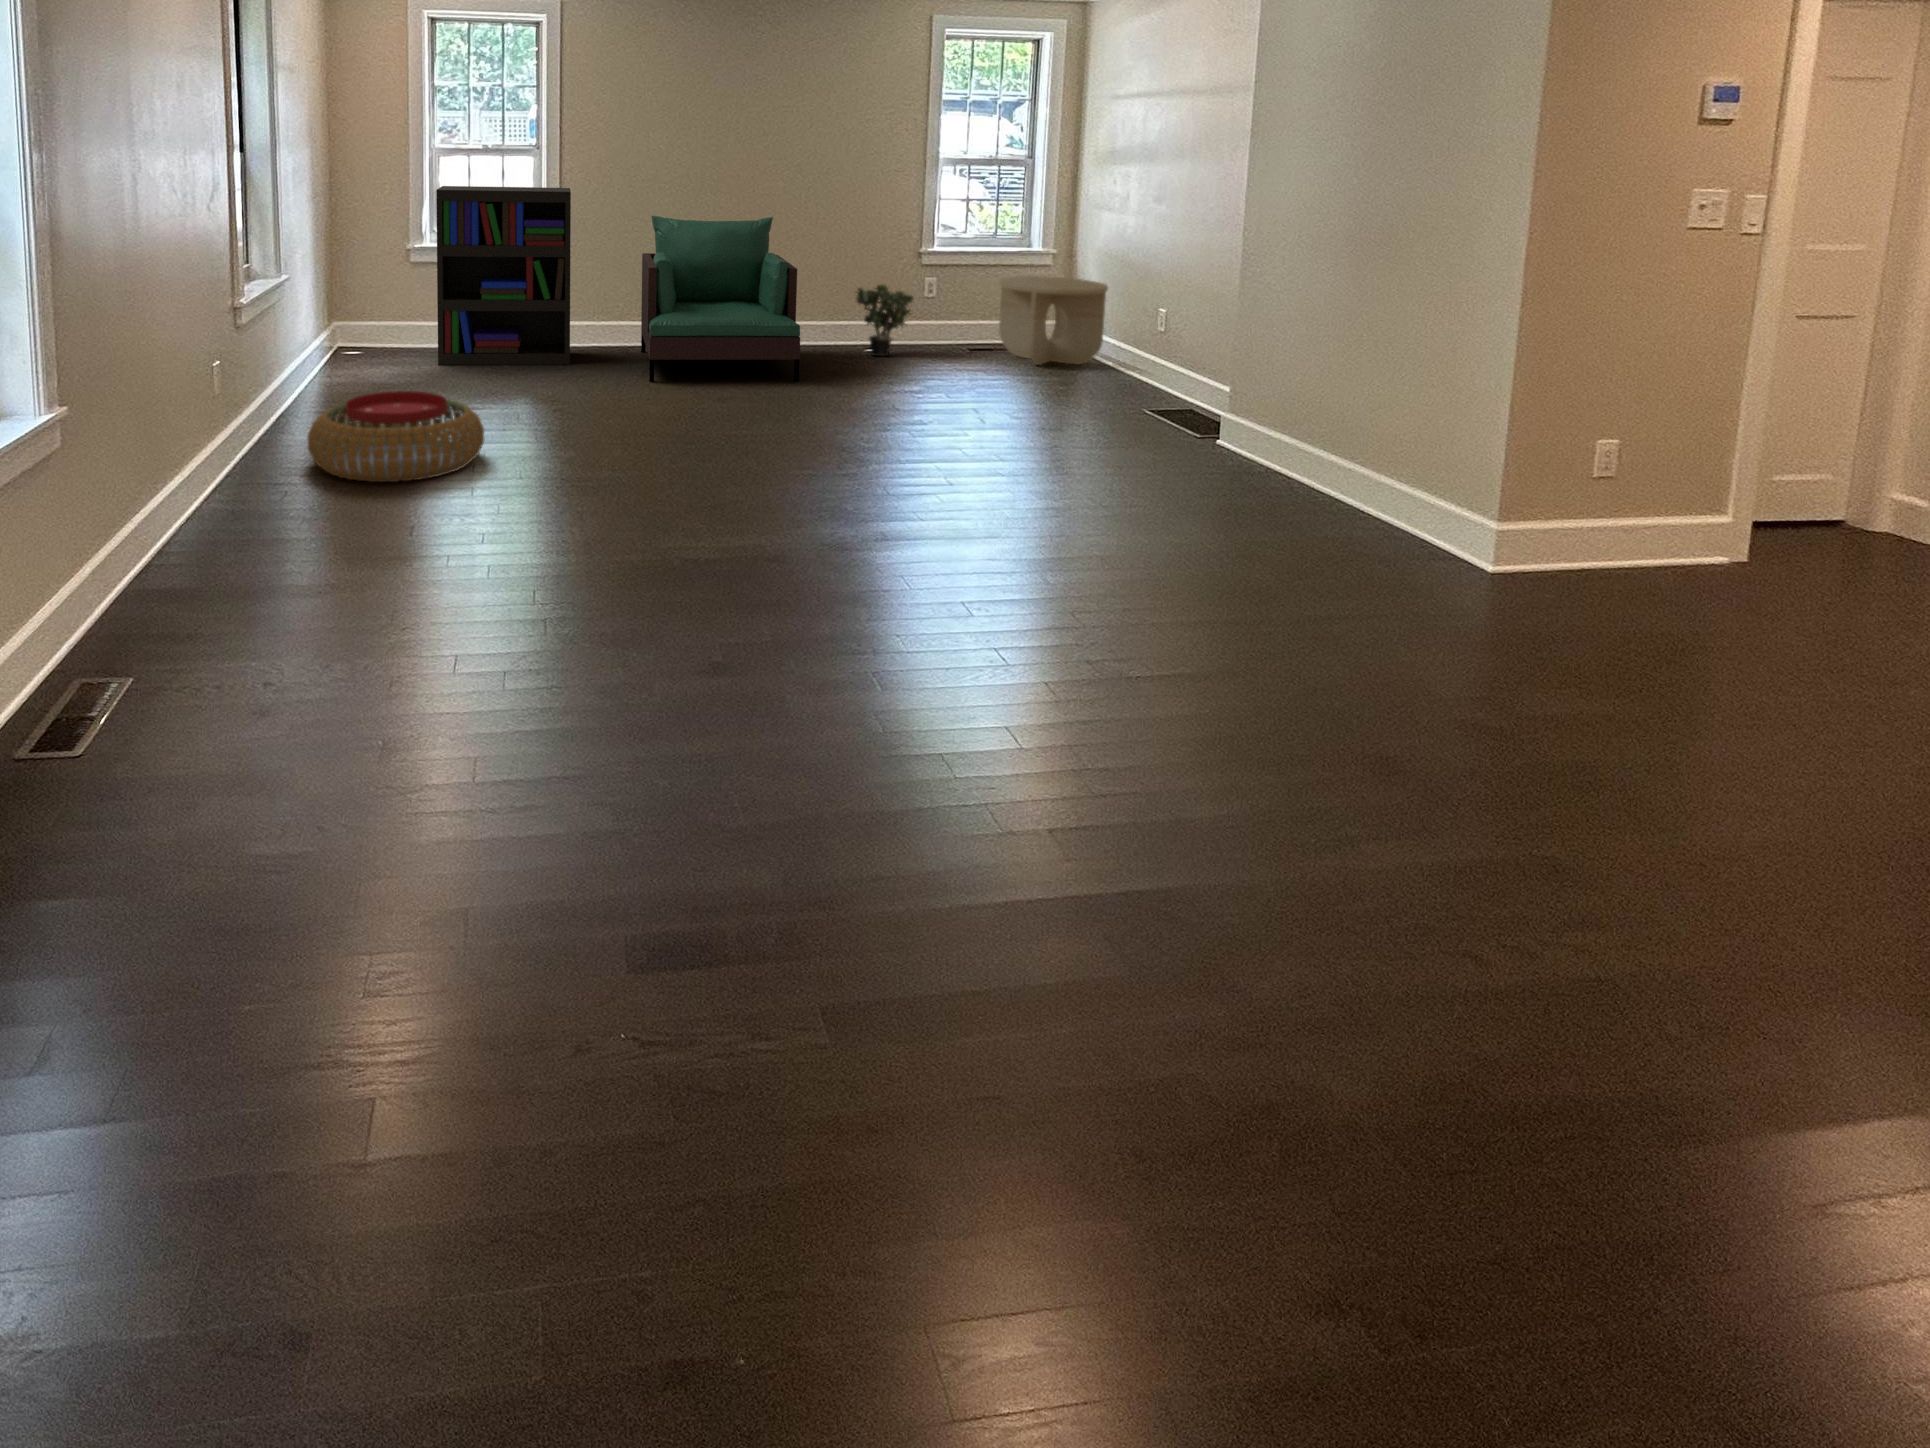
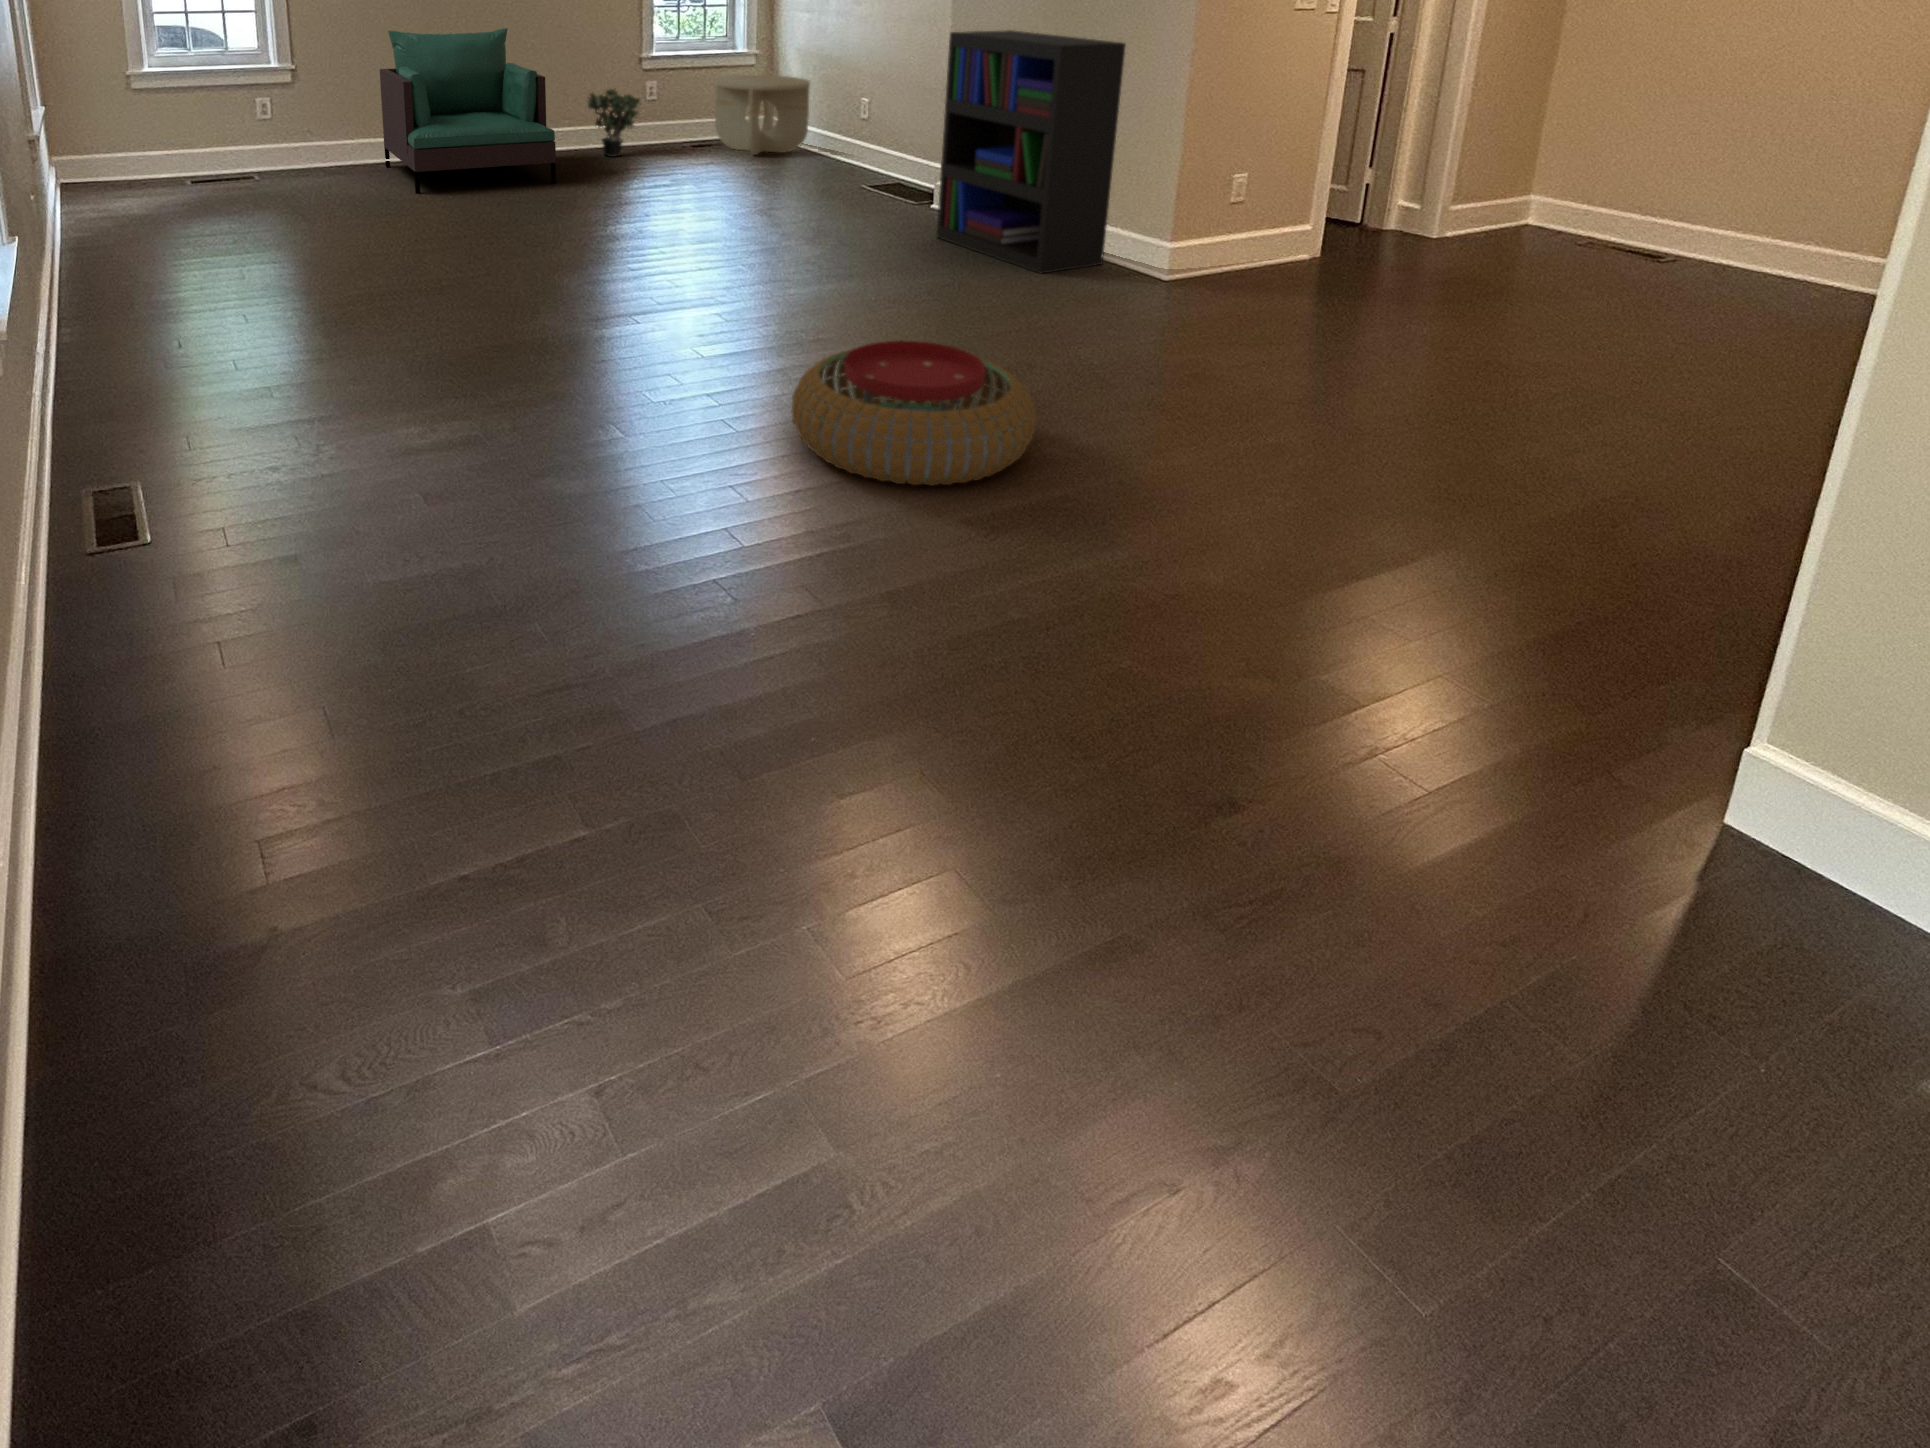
bookshelf: present [436,186,571,365] -> present [937,30,1126,273]
pouf: present [308,391,485,482] -> present [792,341,1036,486]

